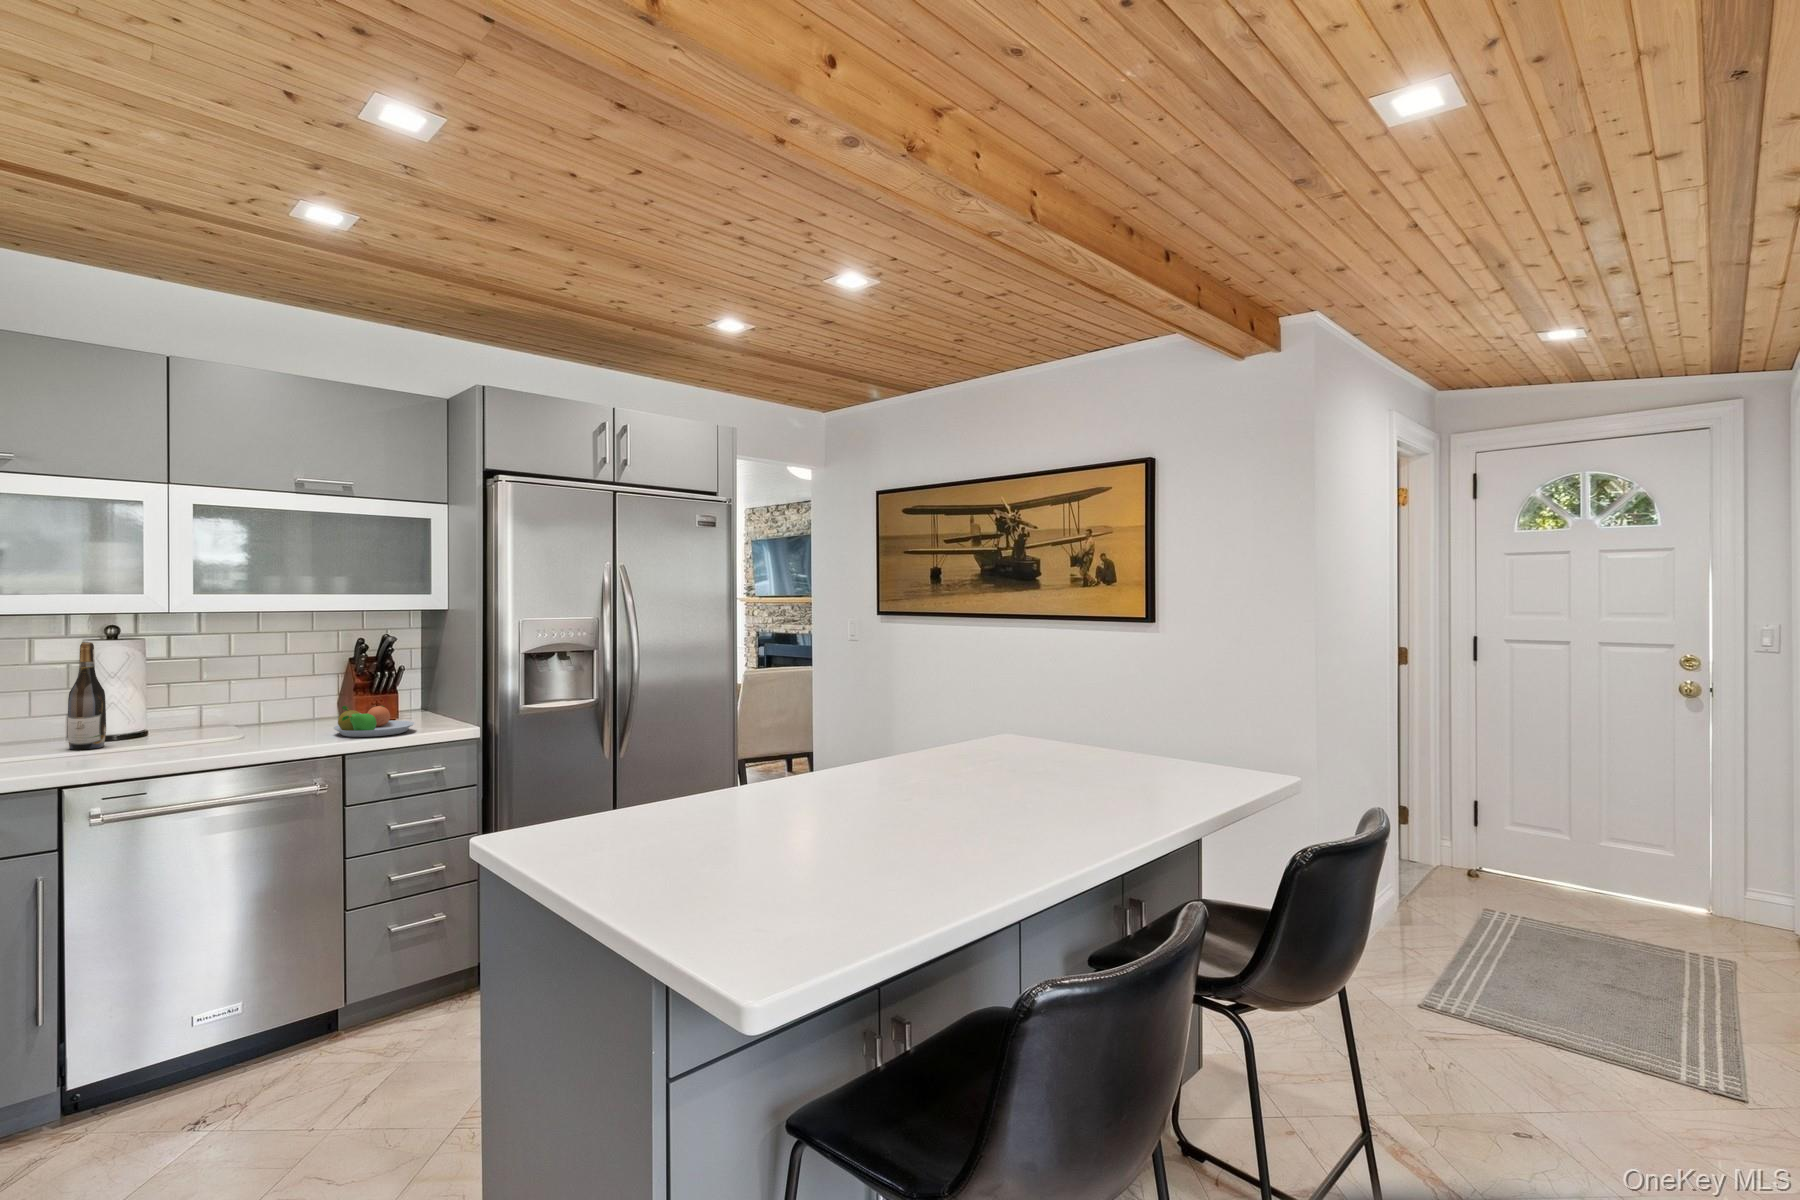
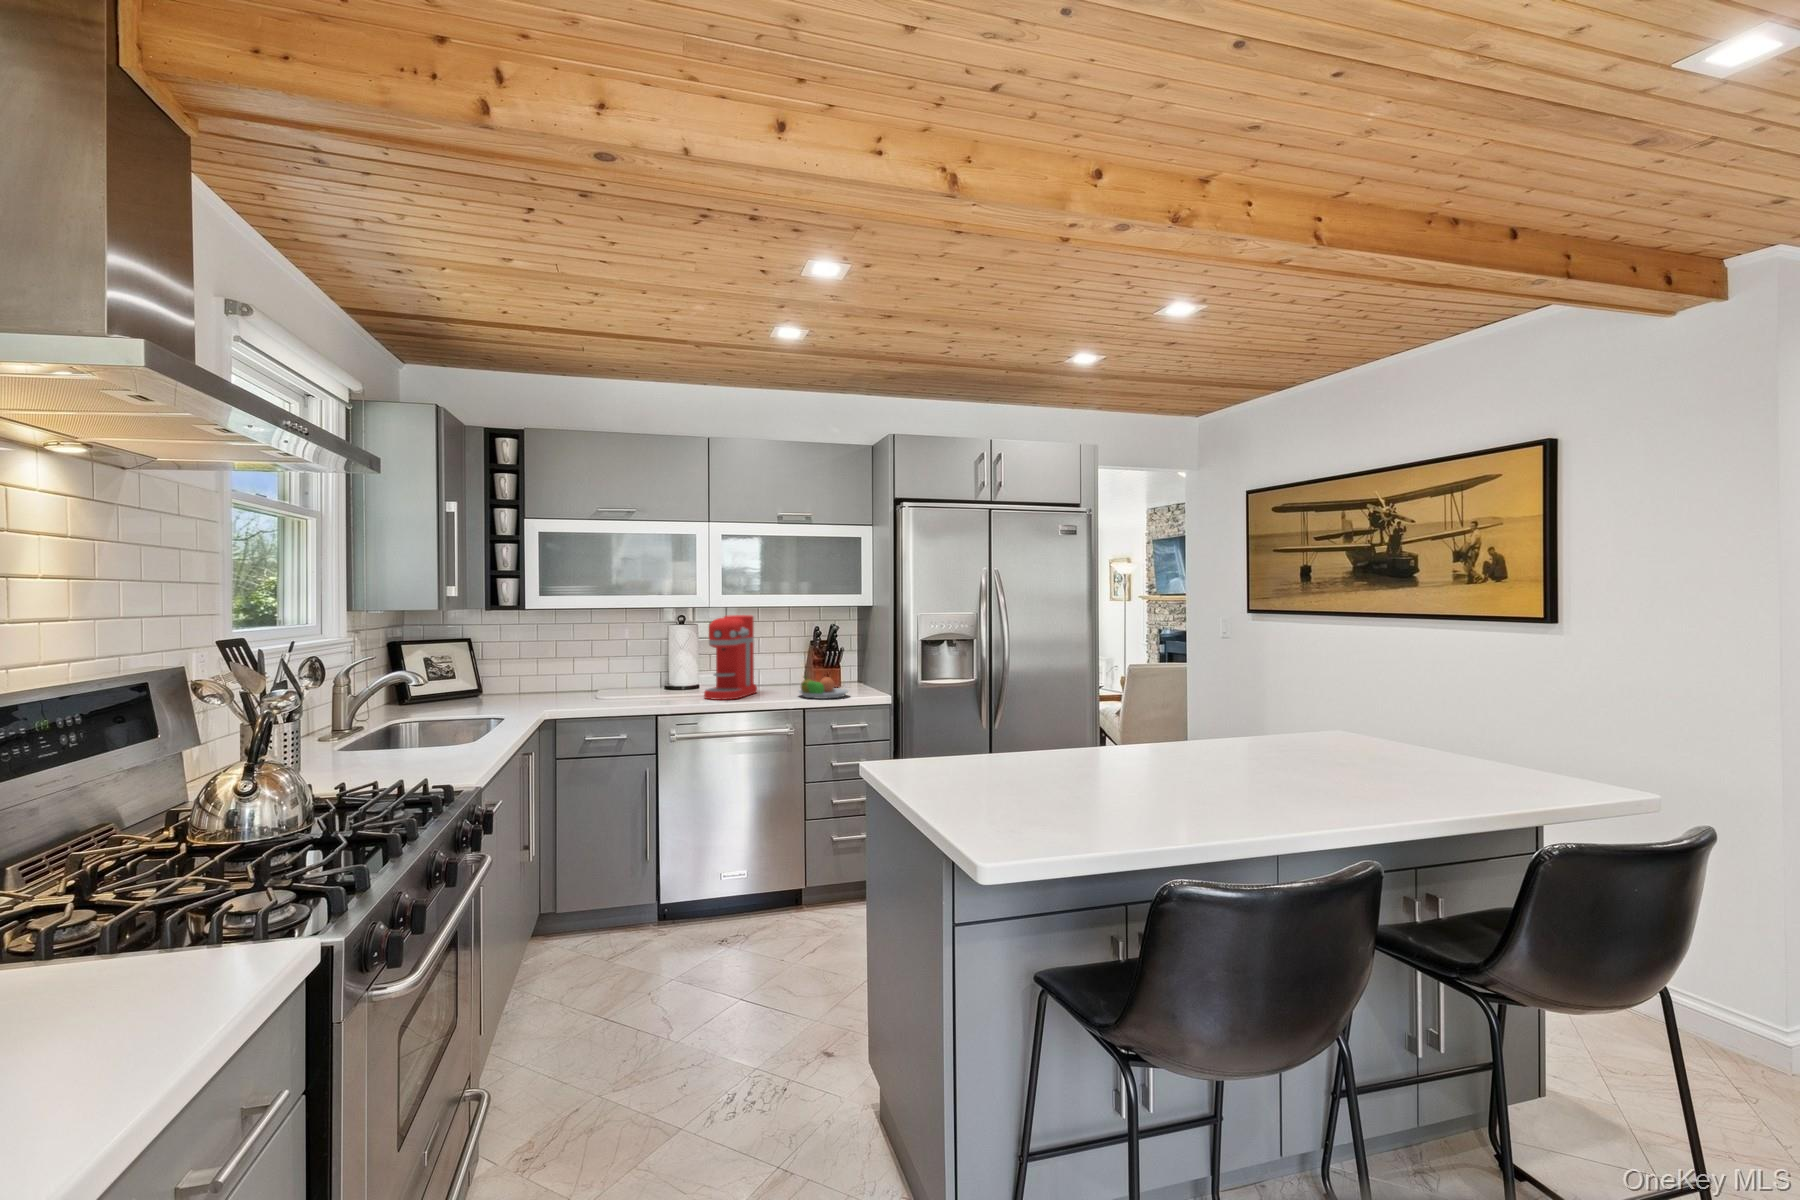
coffee maker: none [170,623,263,749] -> present [704,615,757,700]
wine bottle: present [67,642,106,750] -> none [652,627,671,696]

